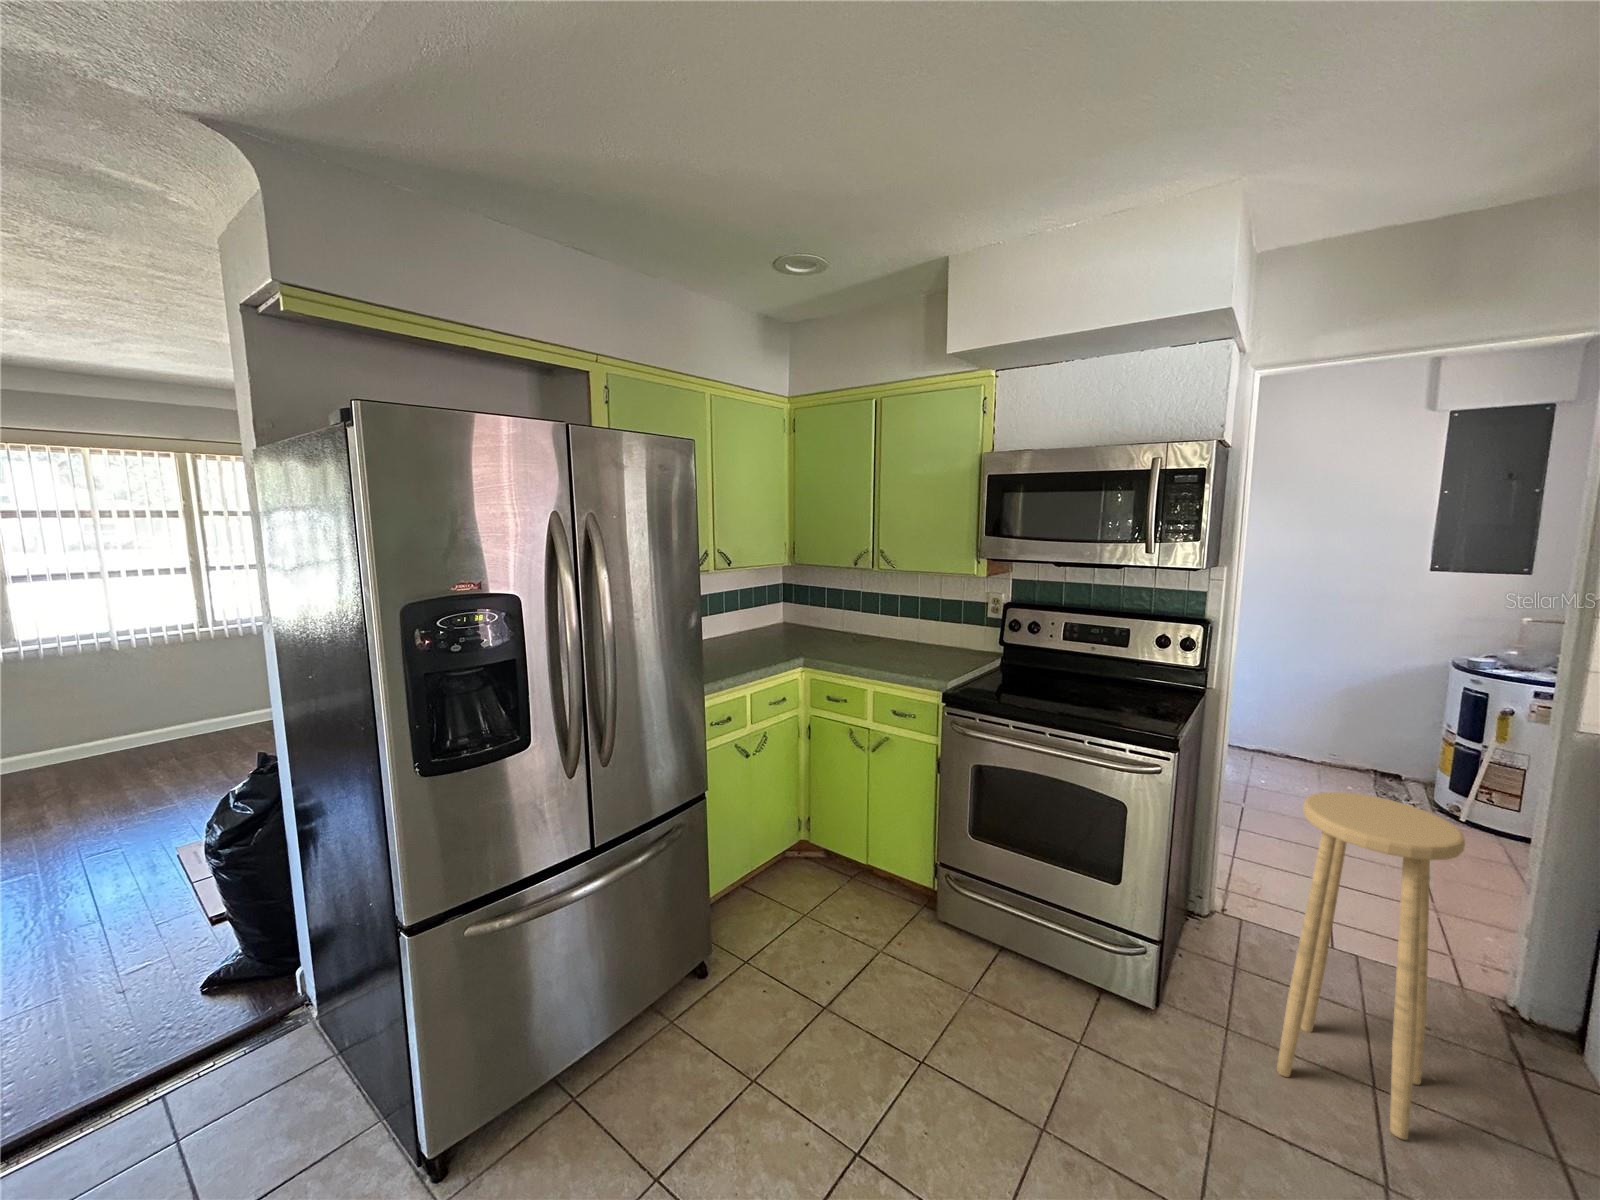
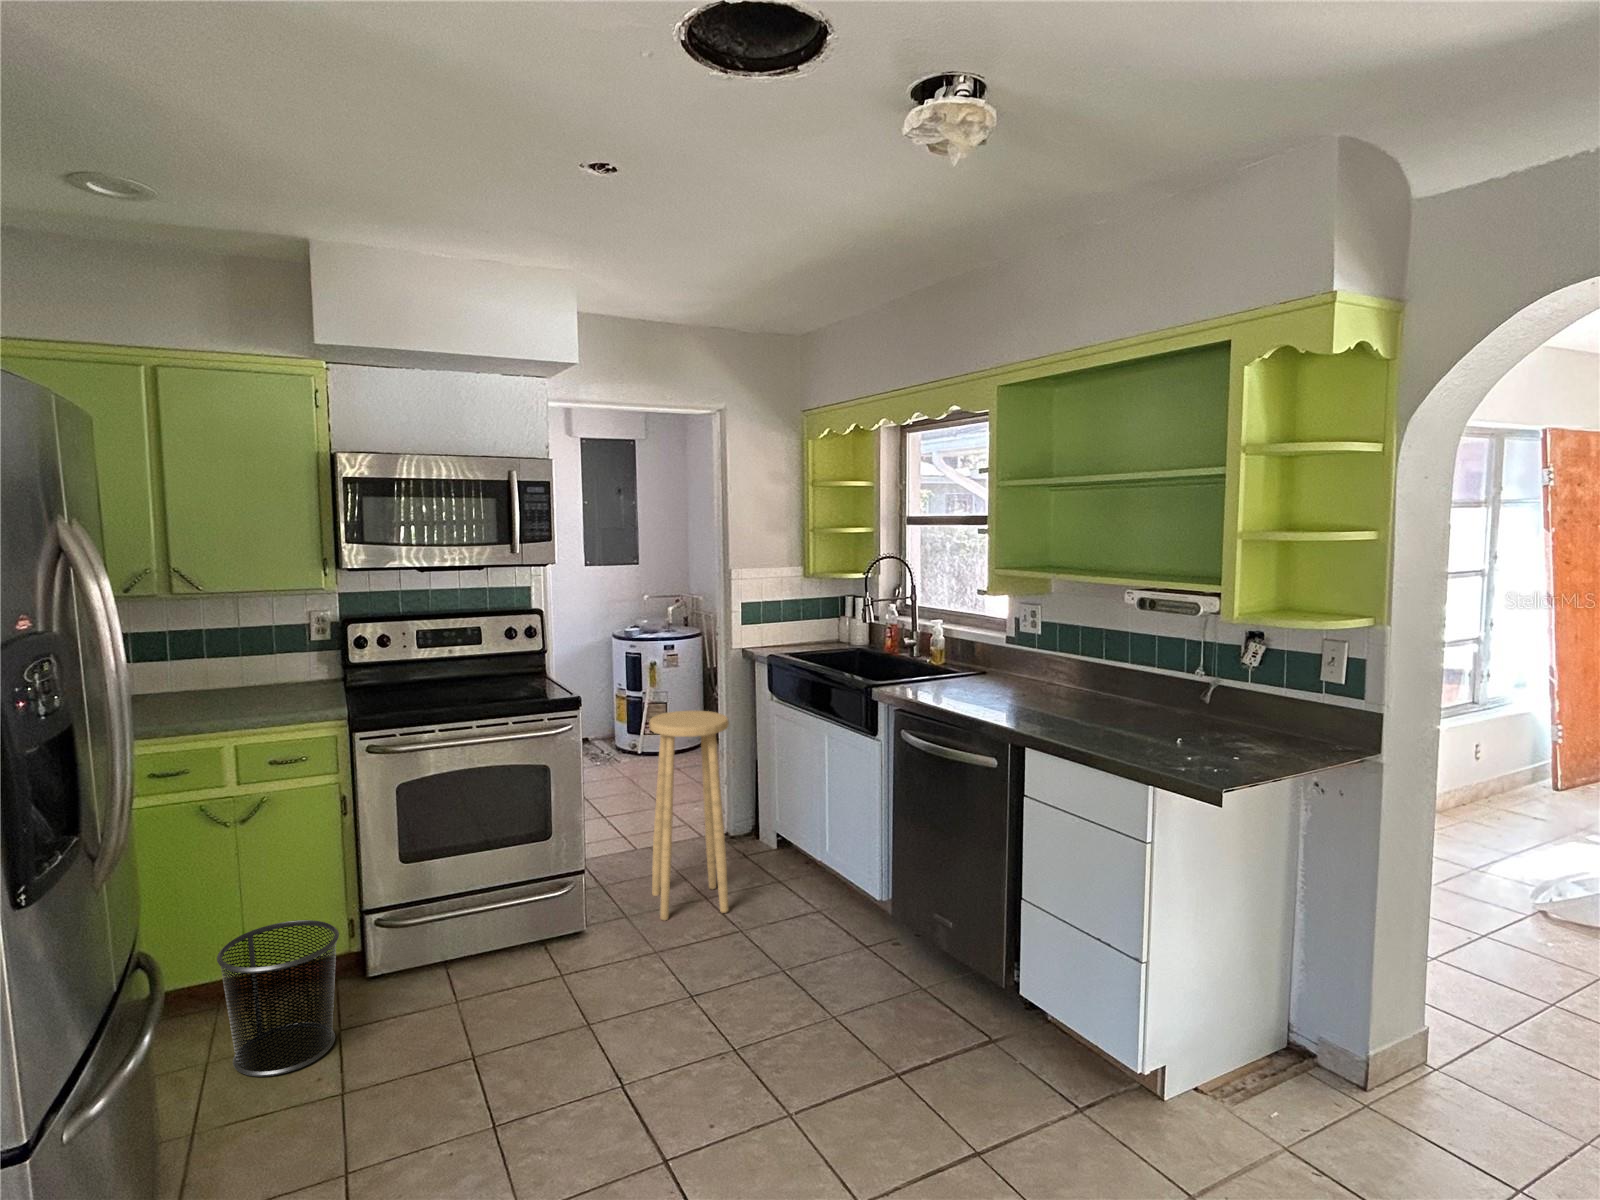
waste bin: none [793,840,880,970] -> present [217,920,339,1076]

